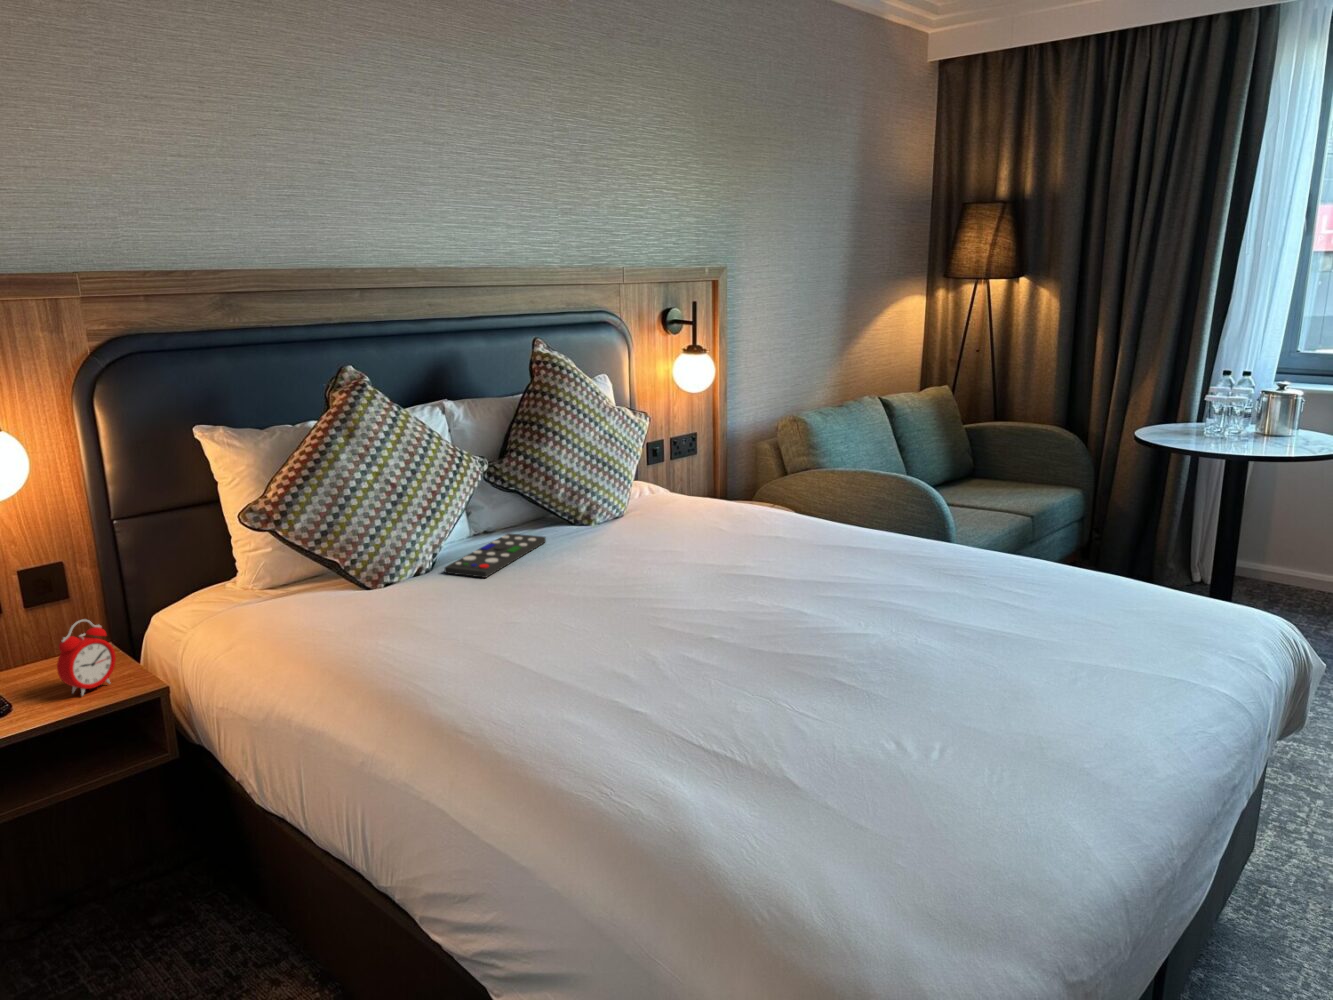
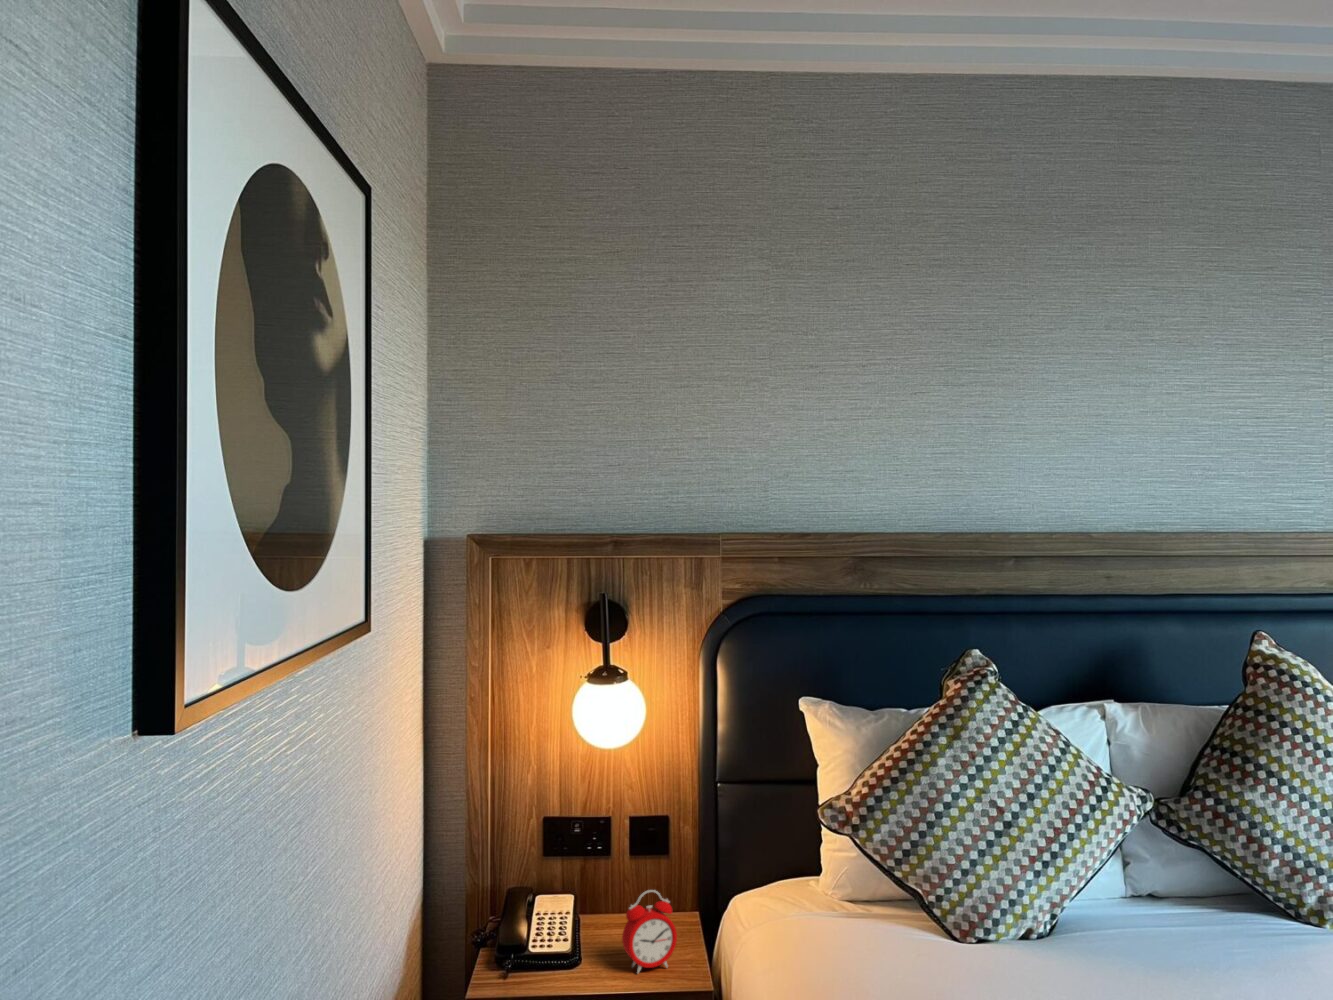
remote control: present [445,533,546,578] -> none [1058,908,1234,973]

